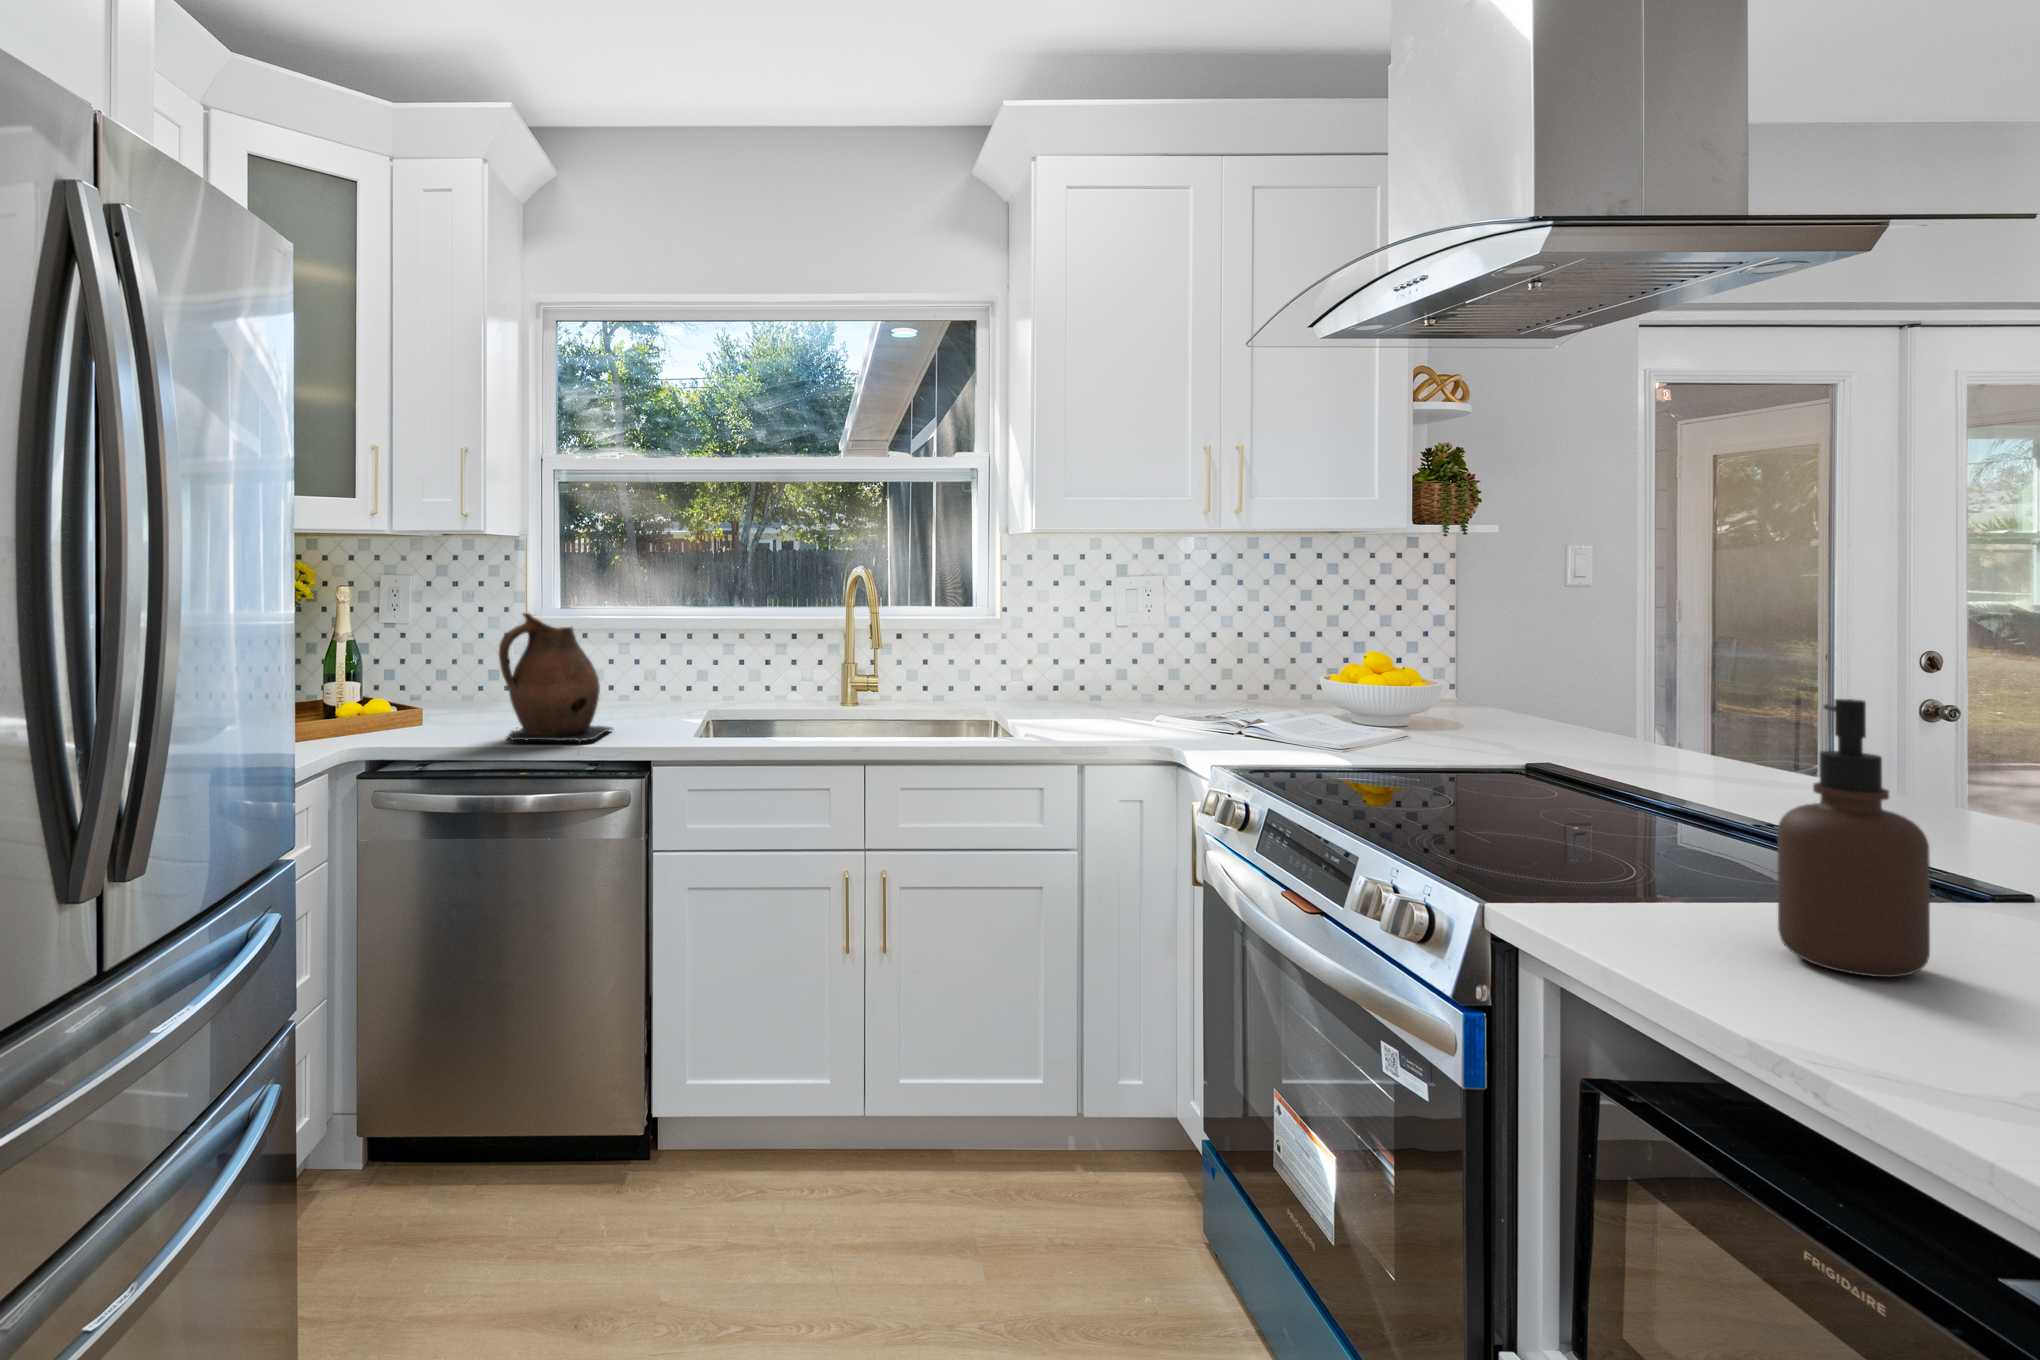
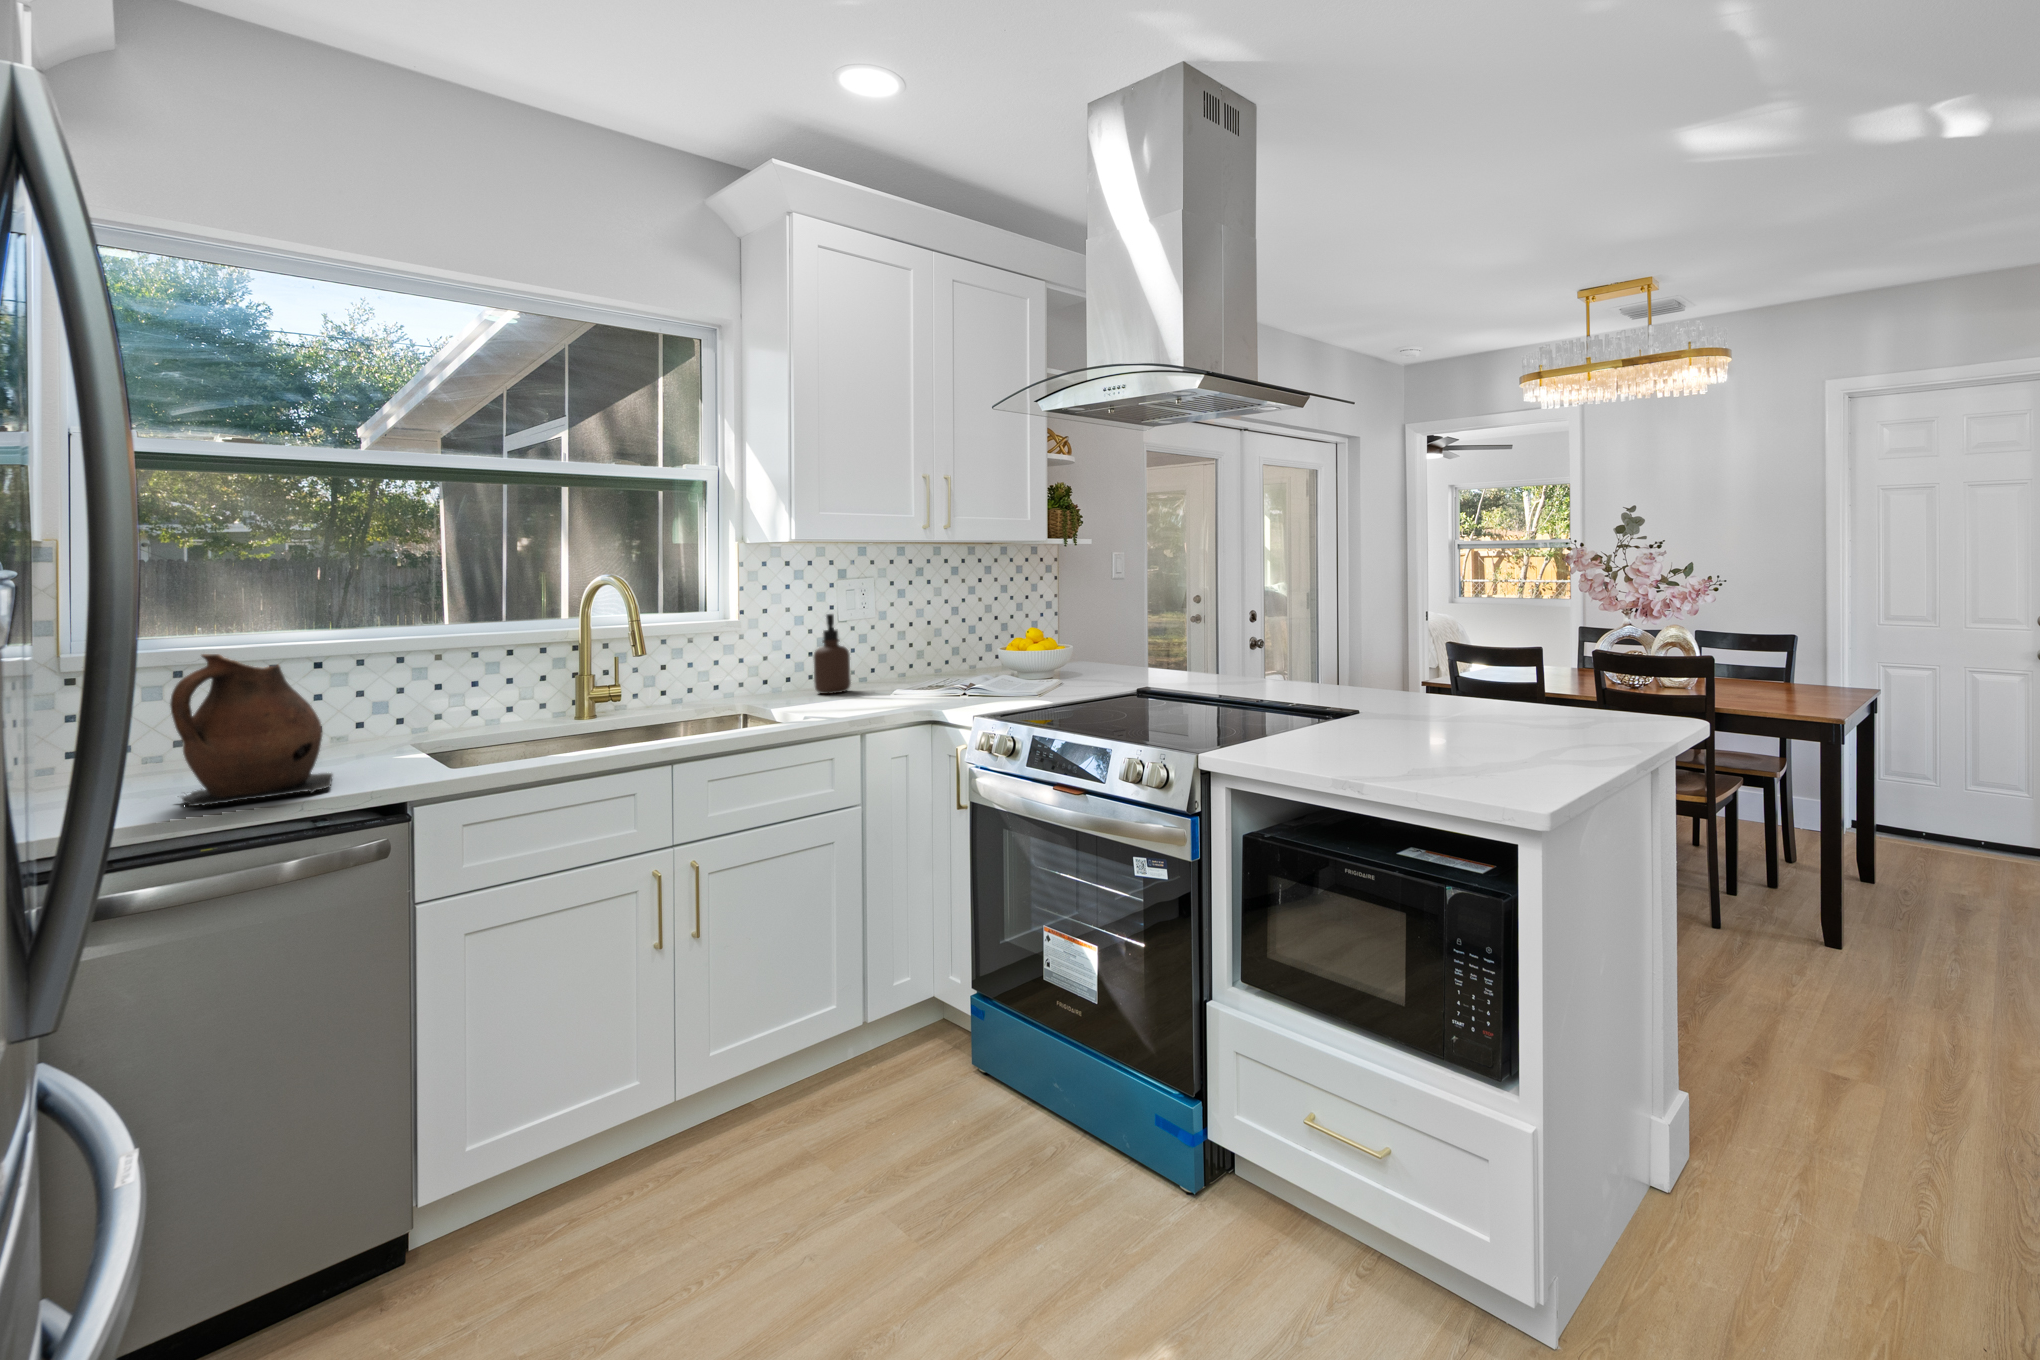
soap dispenser: present [1777,699,1930,977] -> present [814,614,851,694]

